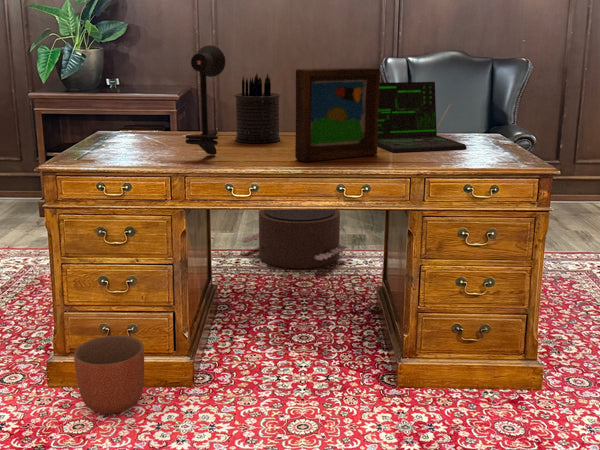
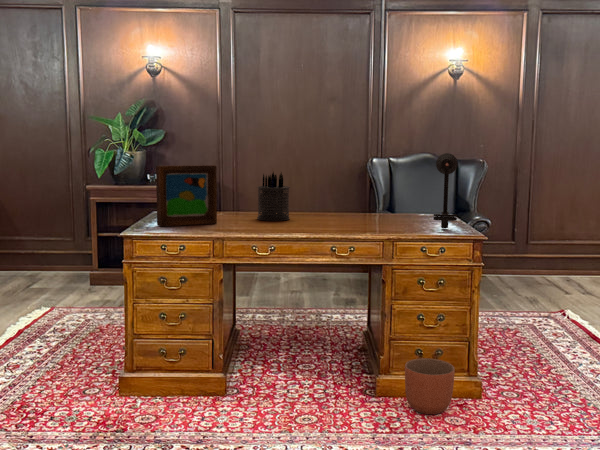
desk lamp: present [185,45,226,155] -> present [433,153,458,228]
picture frame: present [295,68,380,162] -> present [156,165,217,227]
laptop: present [377,82,467,152] -> none [351,178,424,226]
pouf: present [242,210,347,269] -> none [257,273,340,322]
planter: present [74,335,144,414] -> present [405,358,455,414]

